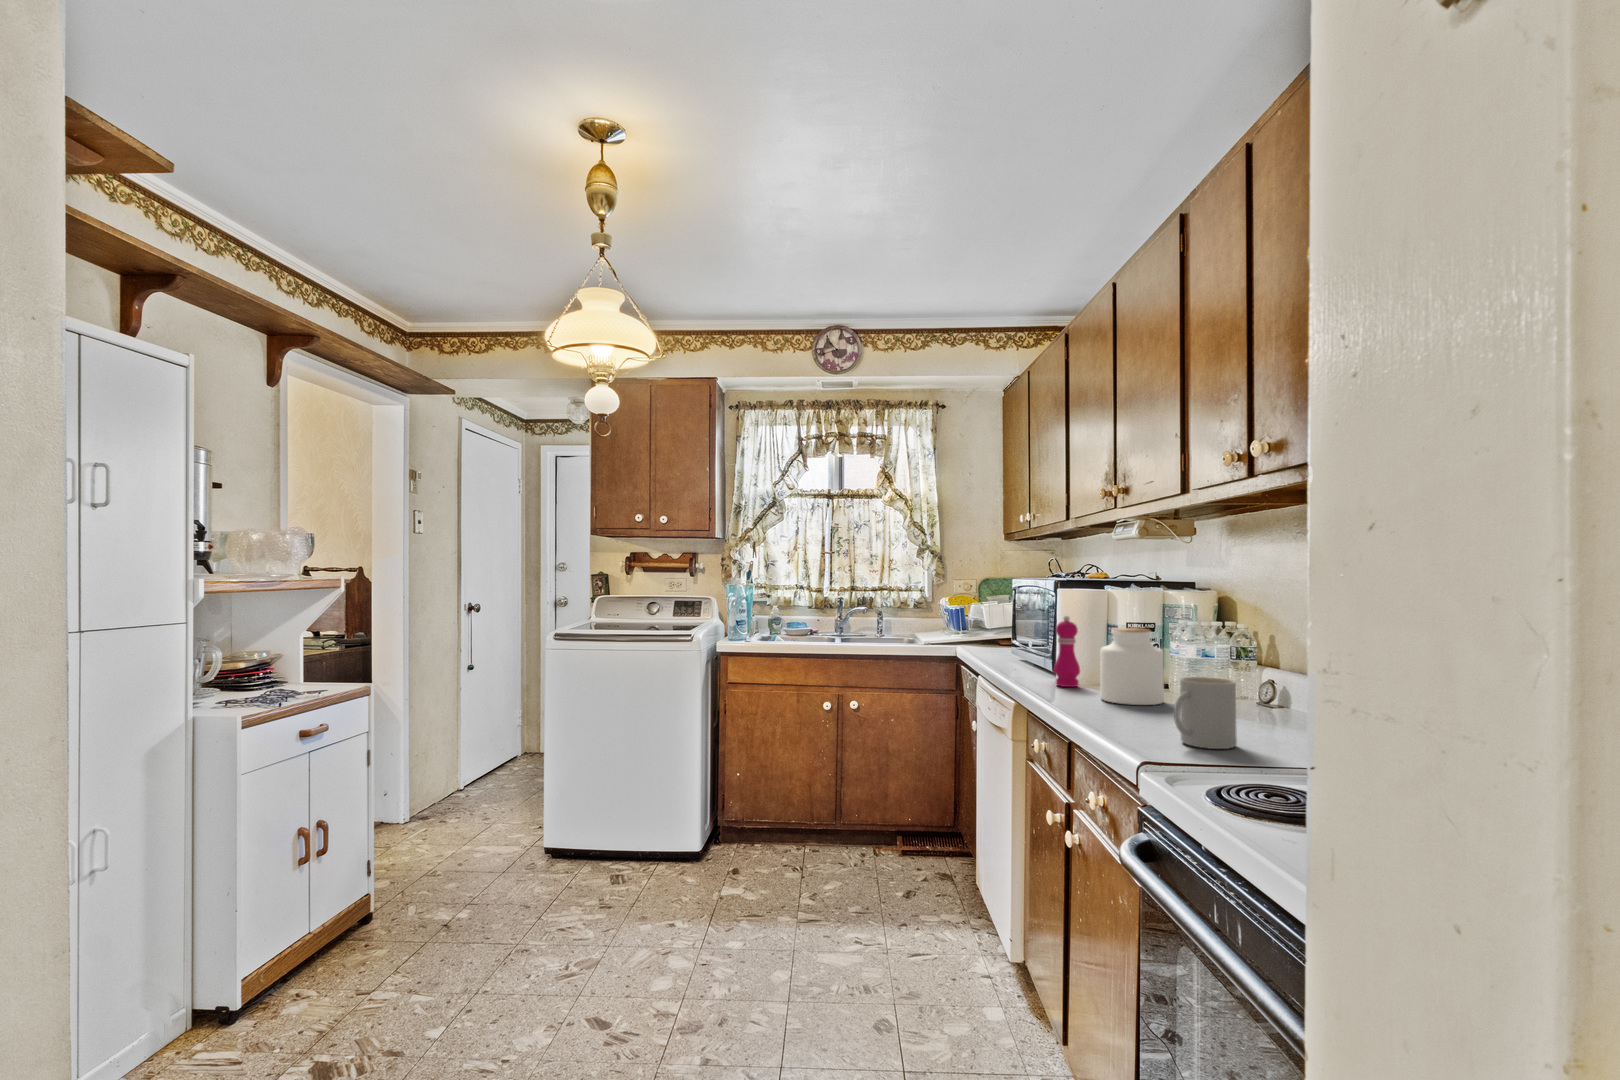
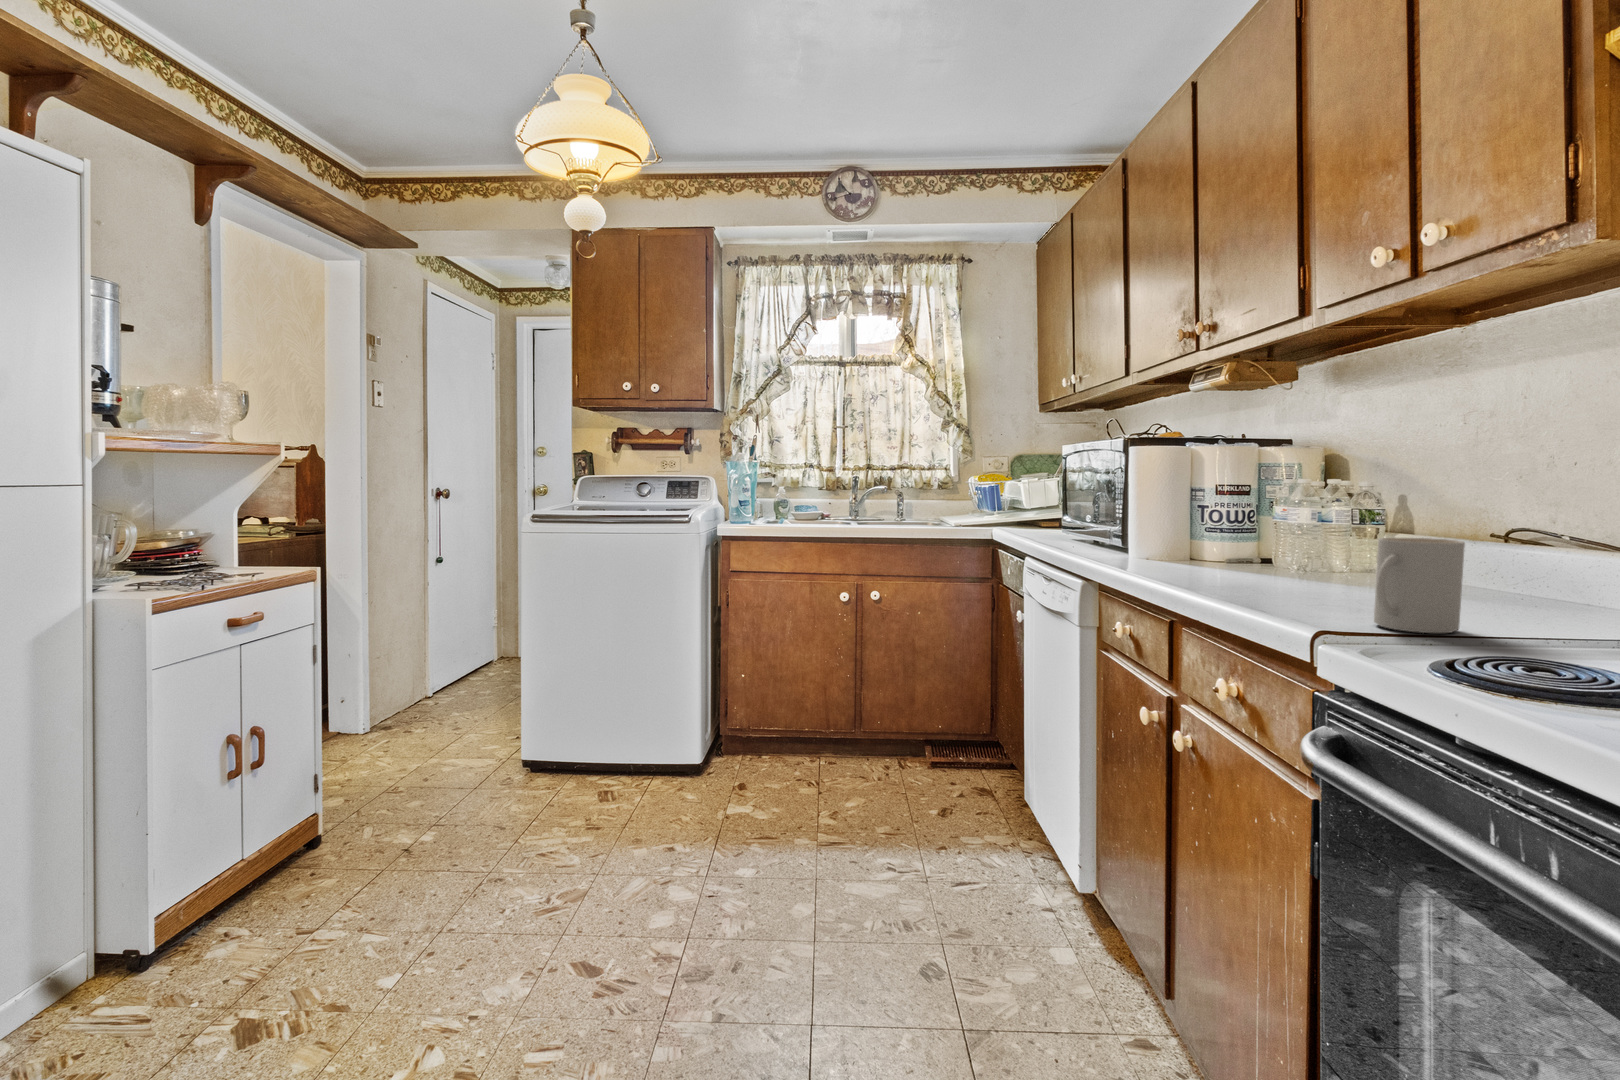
pepper mill: present [1054,616,1080,687] -> none [1142,480,1175,568]
jar: present [1100,628,1164,705] -> none [1213,490,1301,585]

